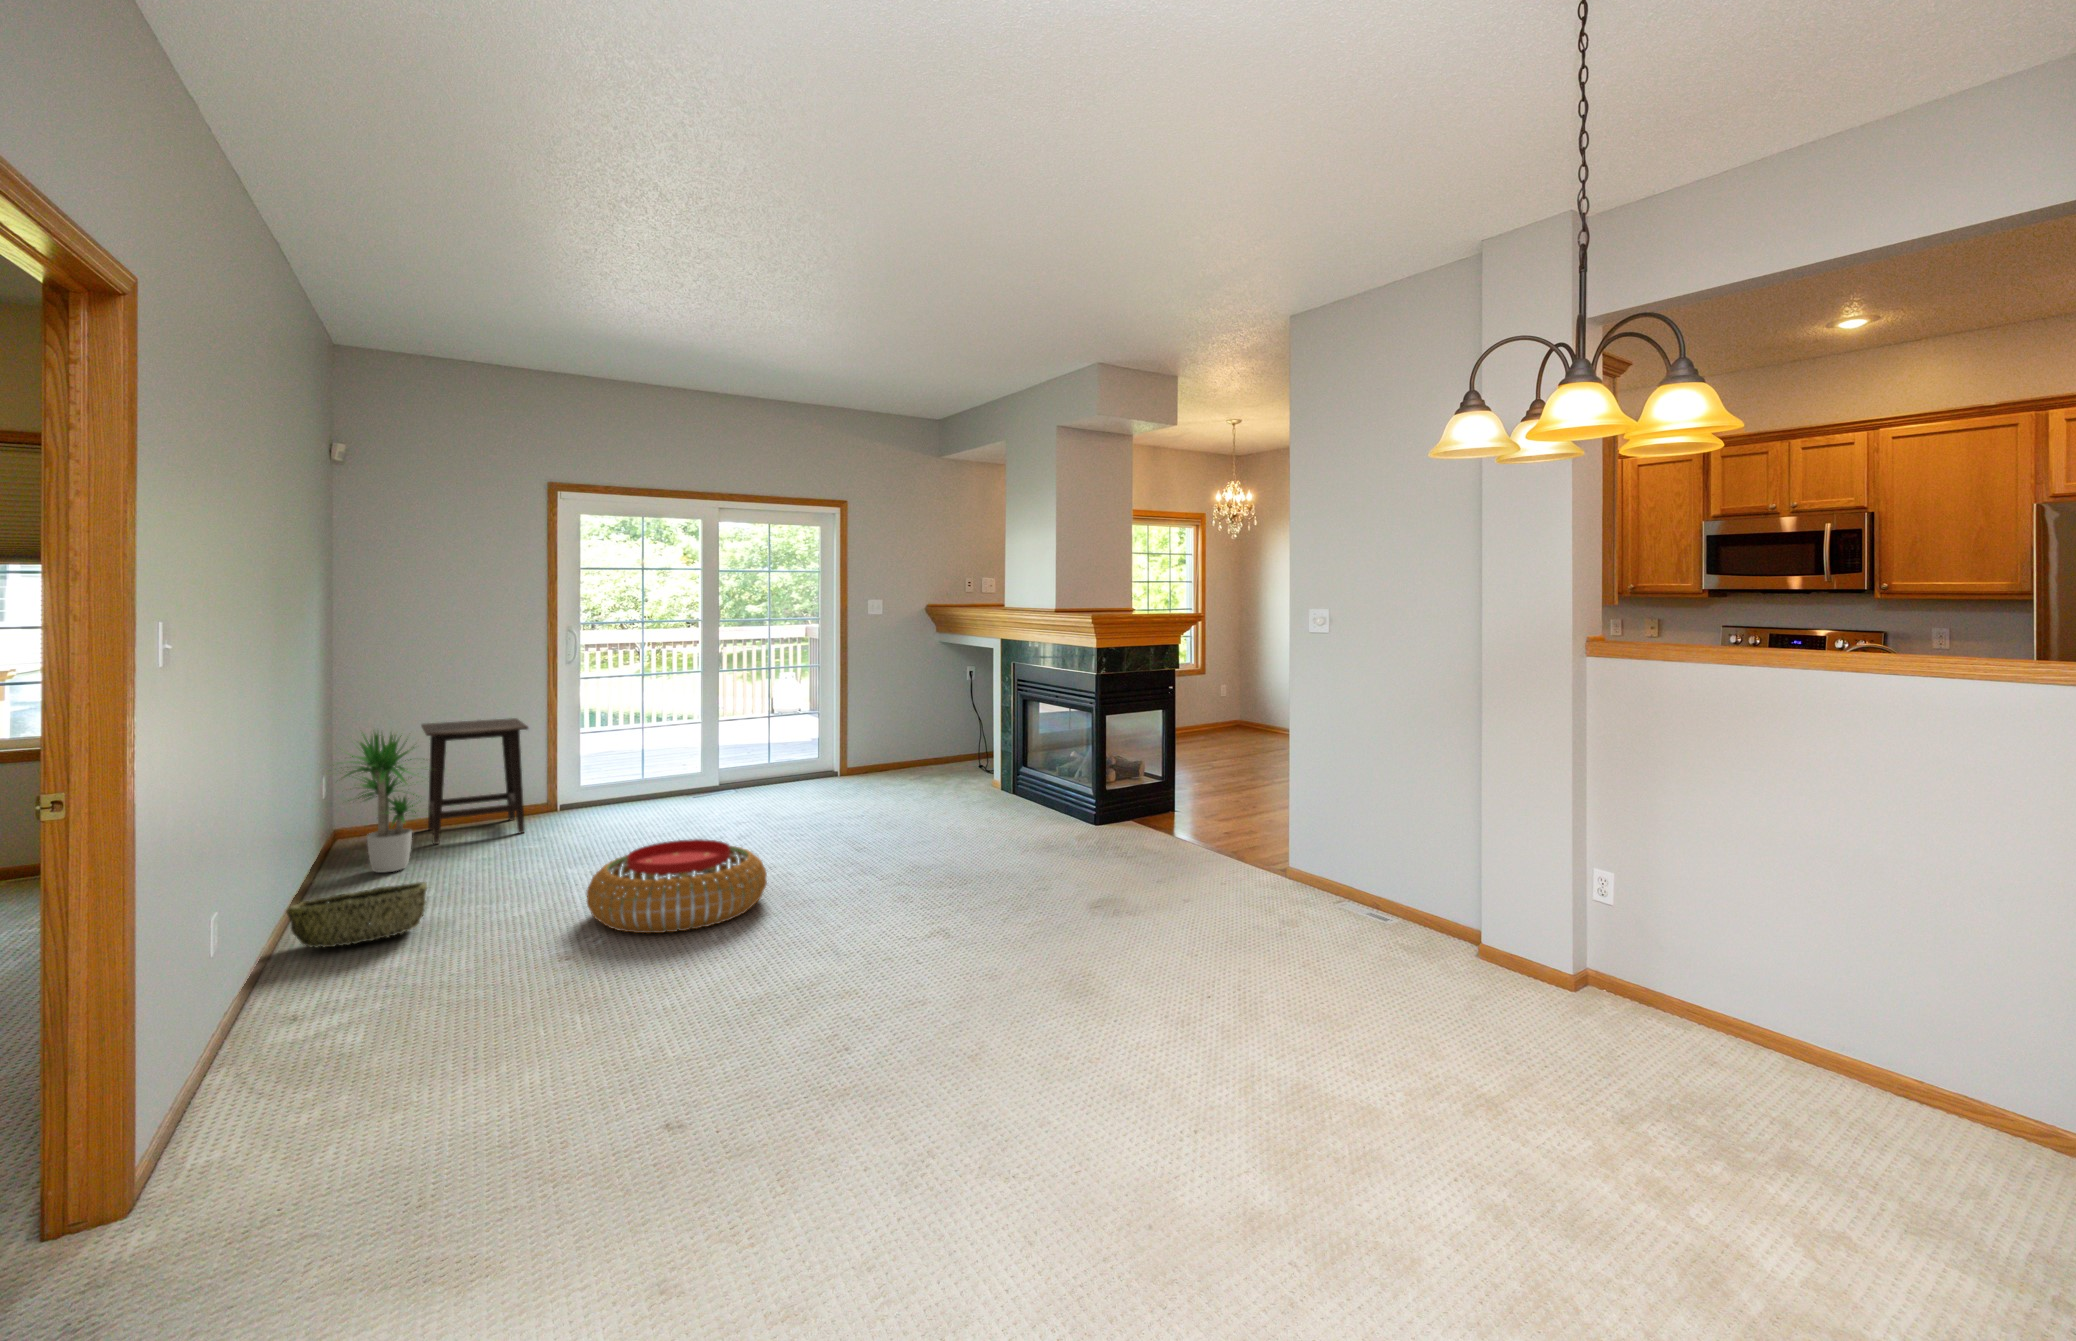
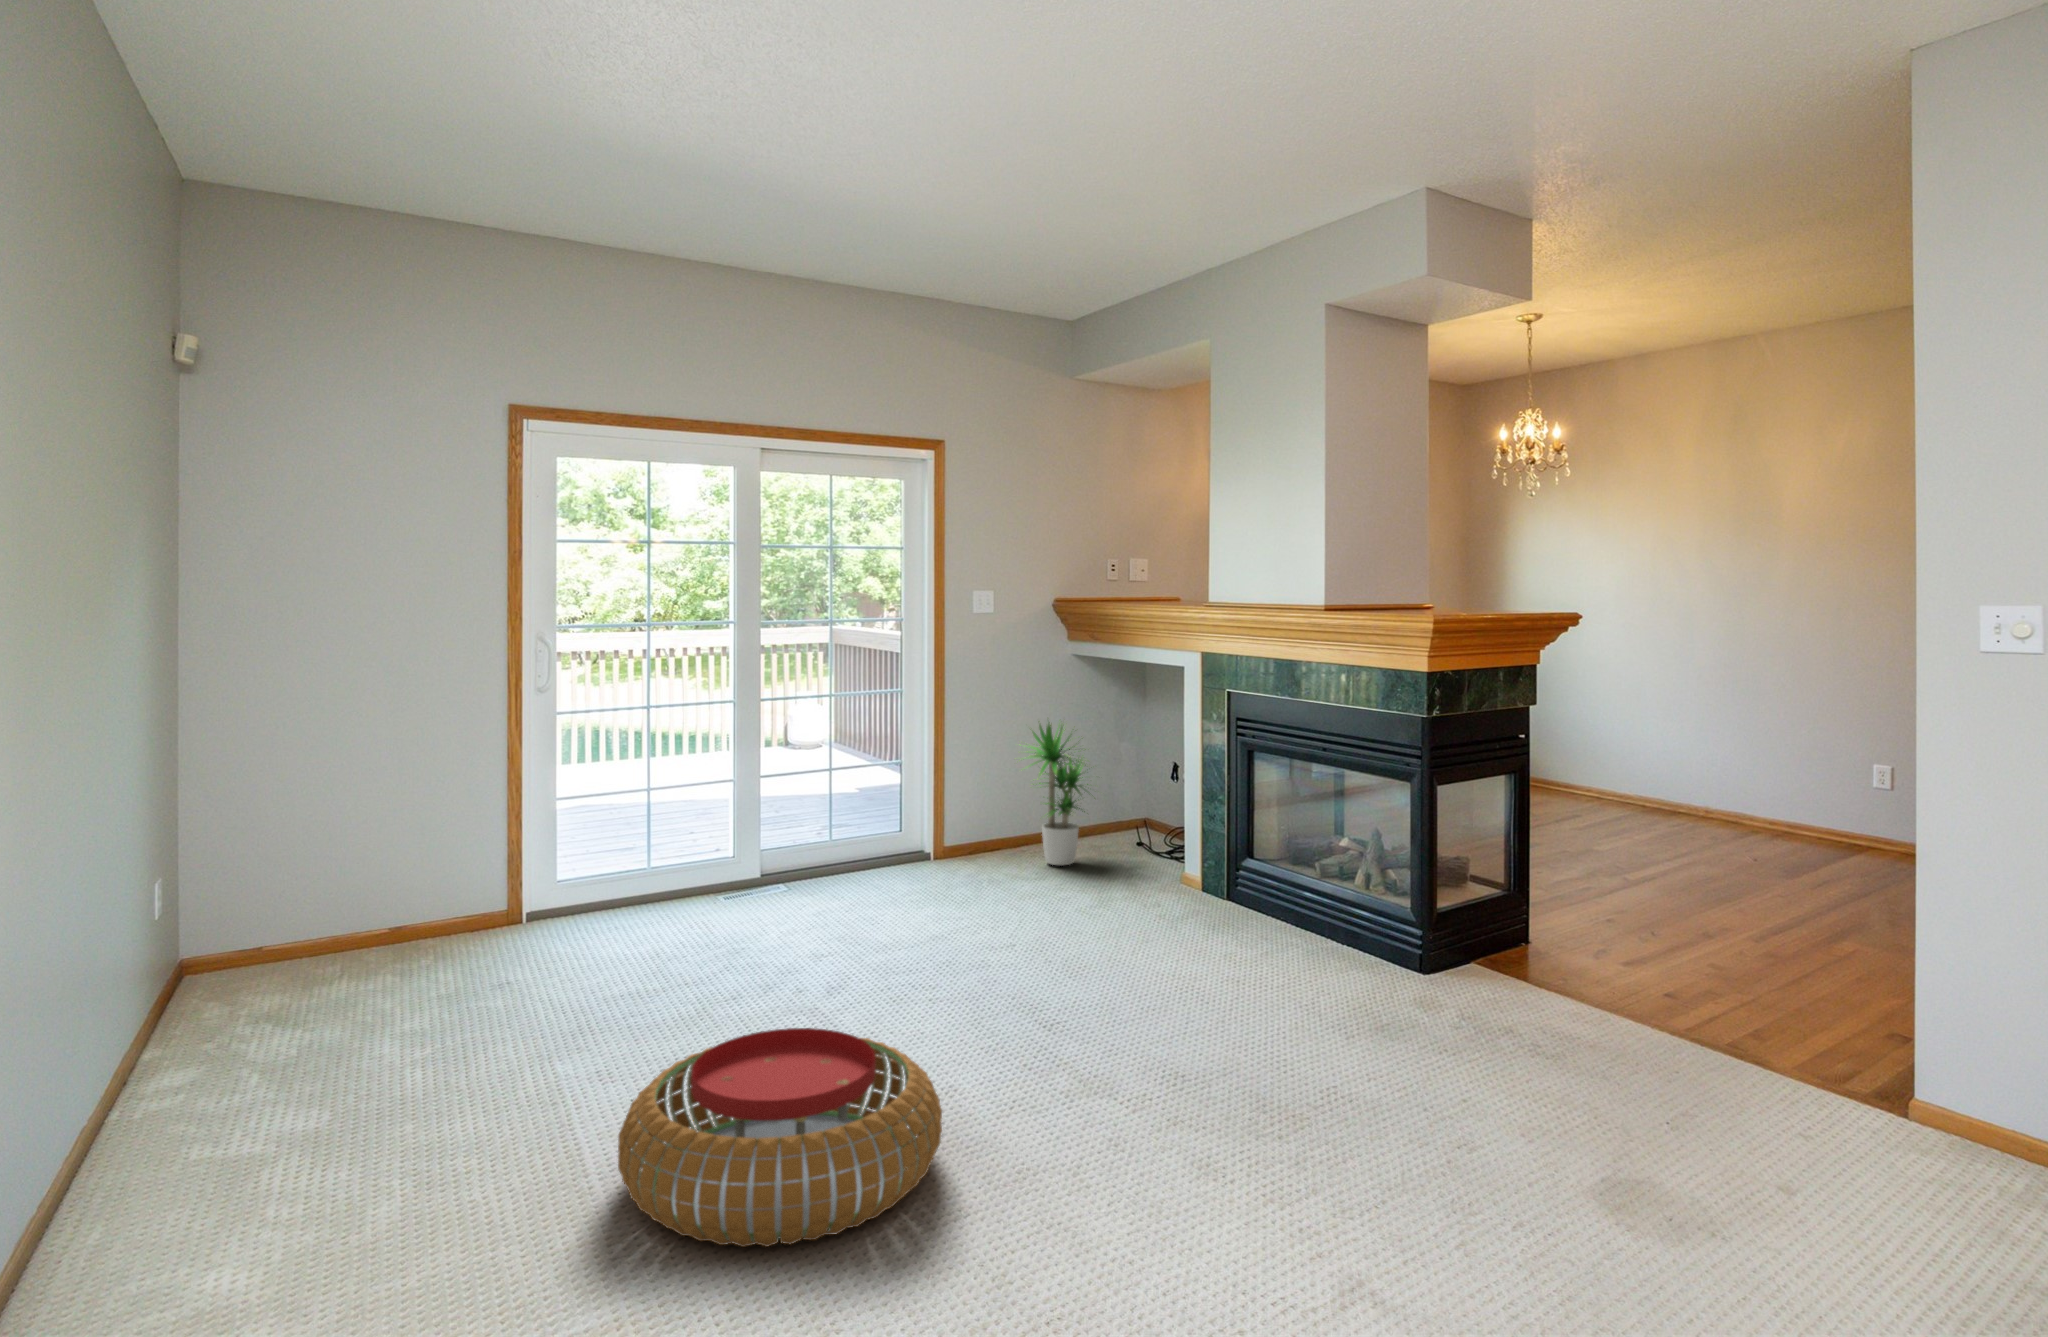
side table: present [421,718,528,844] -> none [314,778,483,994]
potted plant: present [342,733,424,872] -> present [1029,722,1088,866]
woven basket: present [286,882,427,948] -> none [43,1121,321,1283]

